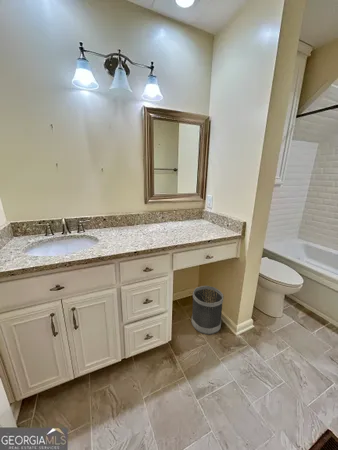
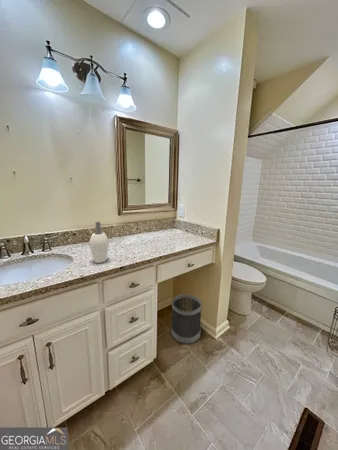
soap dispenser: none [111,209,131,246] -> present [90,222,108,263]

